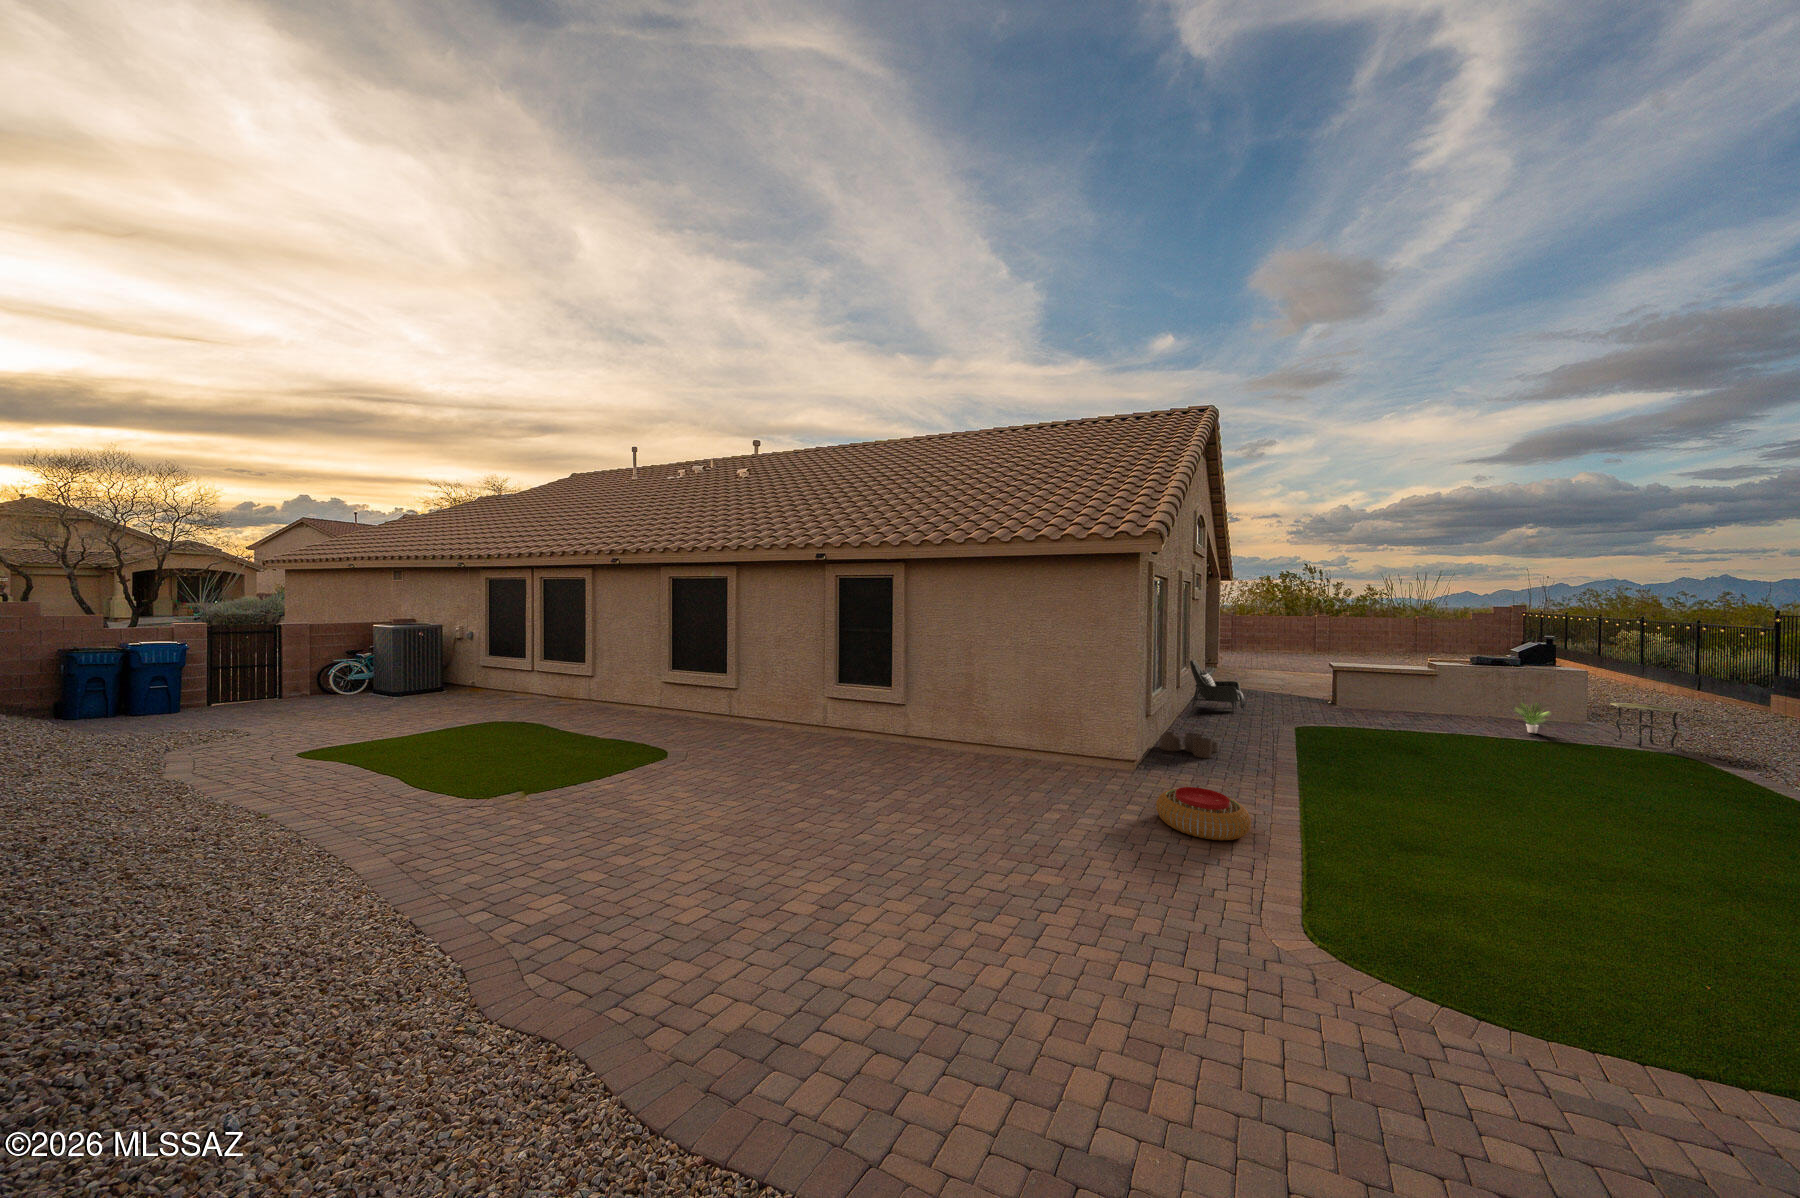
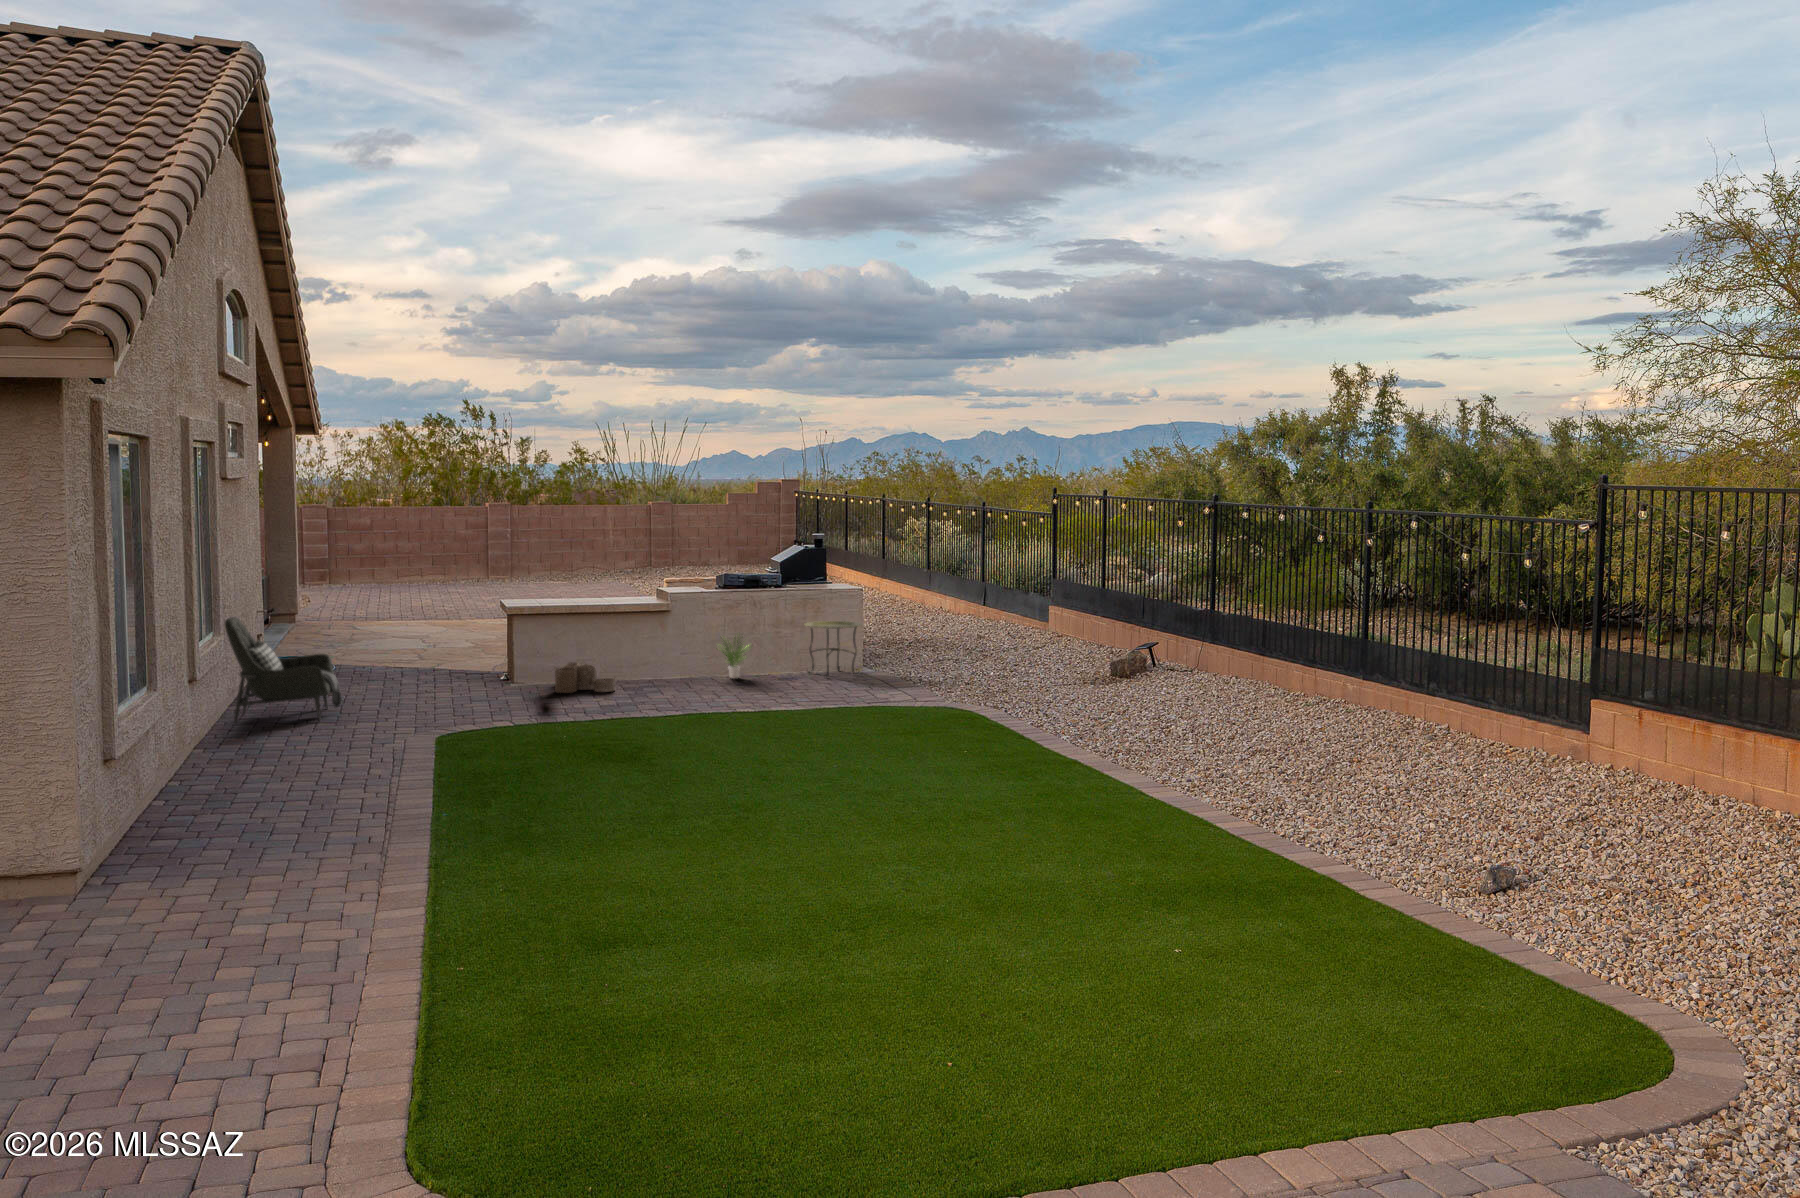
woven basket: present [1159,731,1219,758] -> present [555,662,615,693]
pouf: present [1156,787,1251,841] -> none [119,887,311,988]

